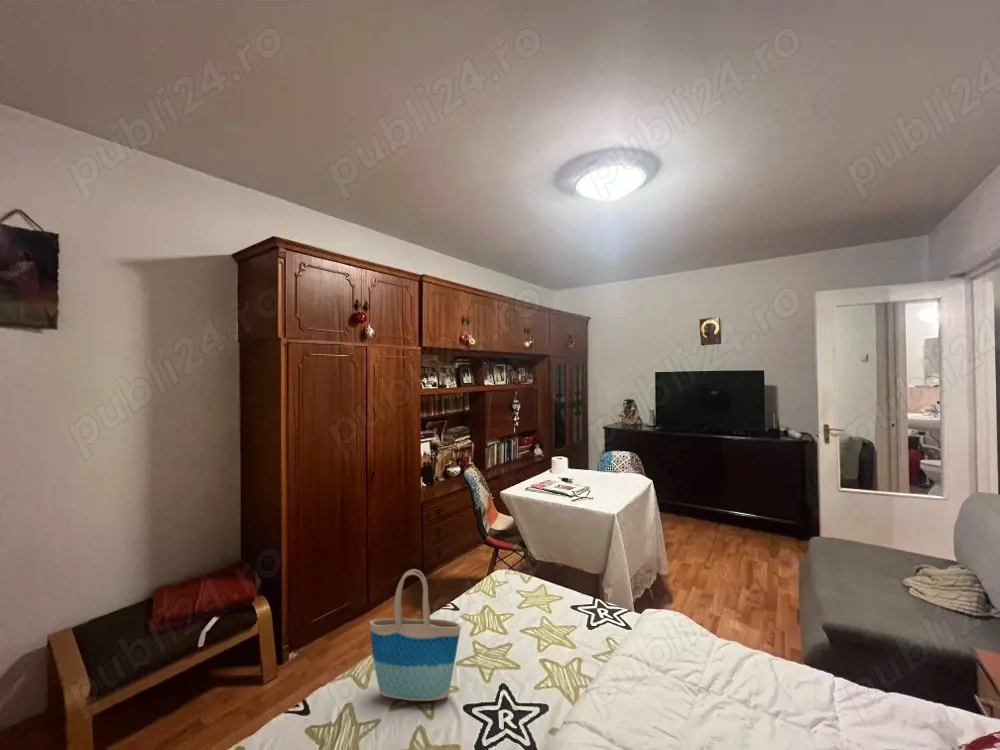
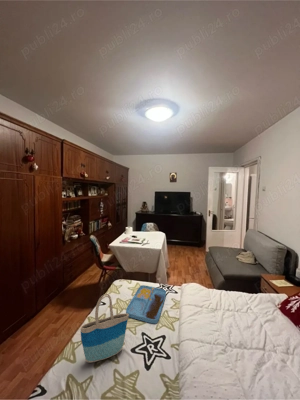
tray: none [485,593,598,677] -> present [126,285,166,324]

